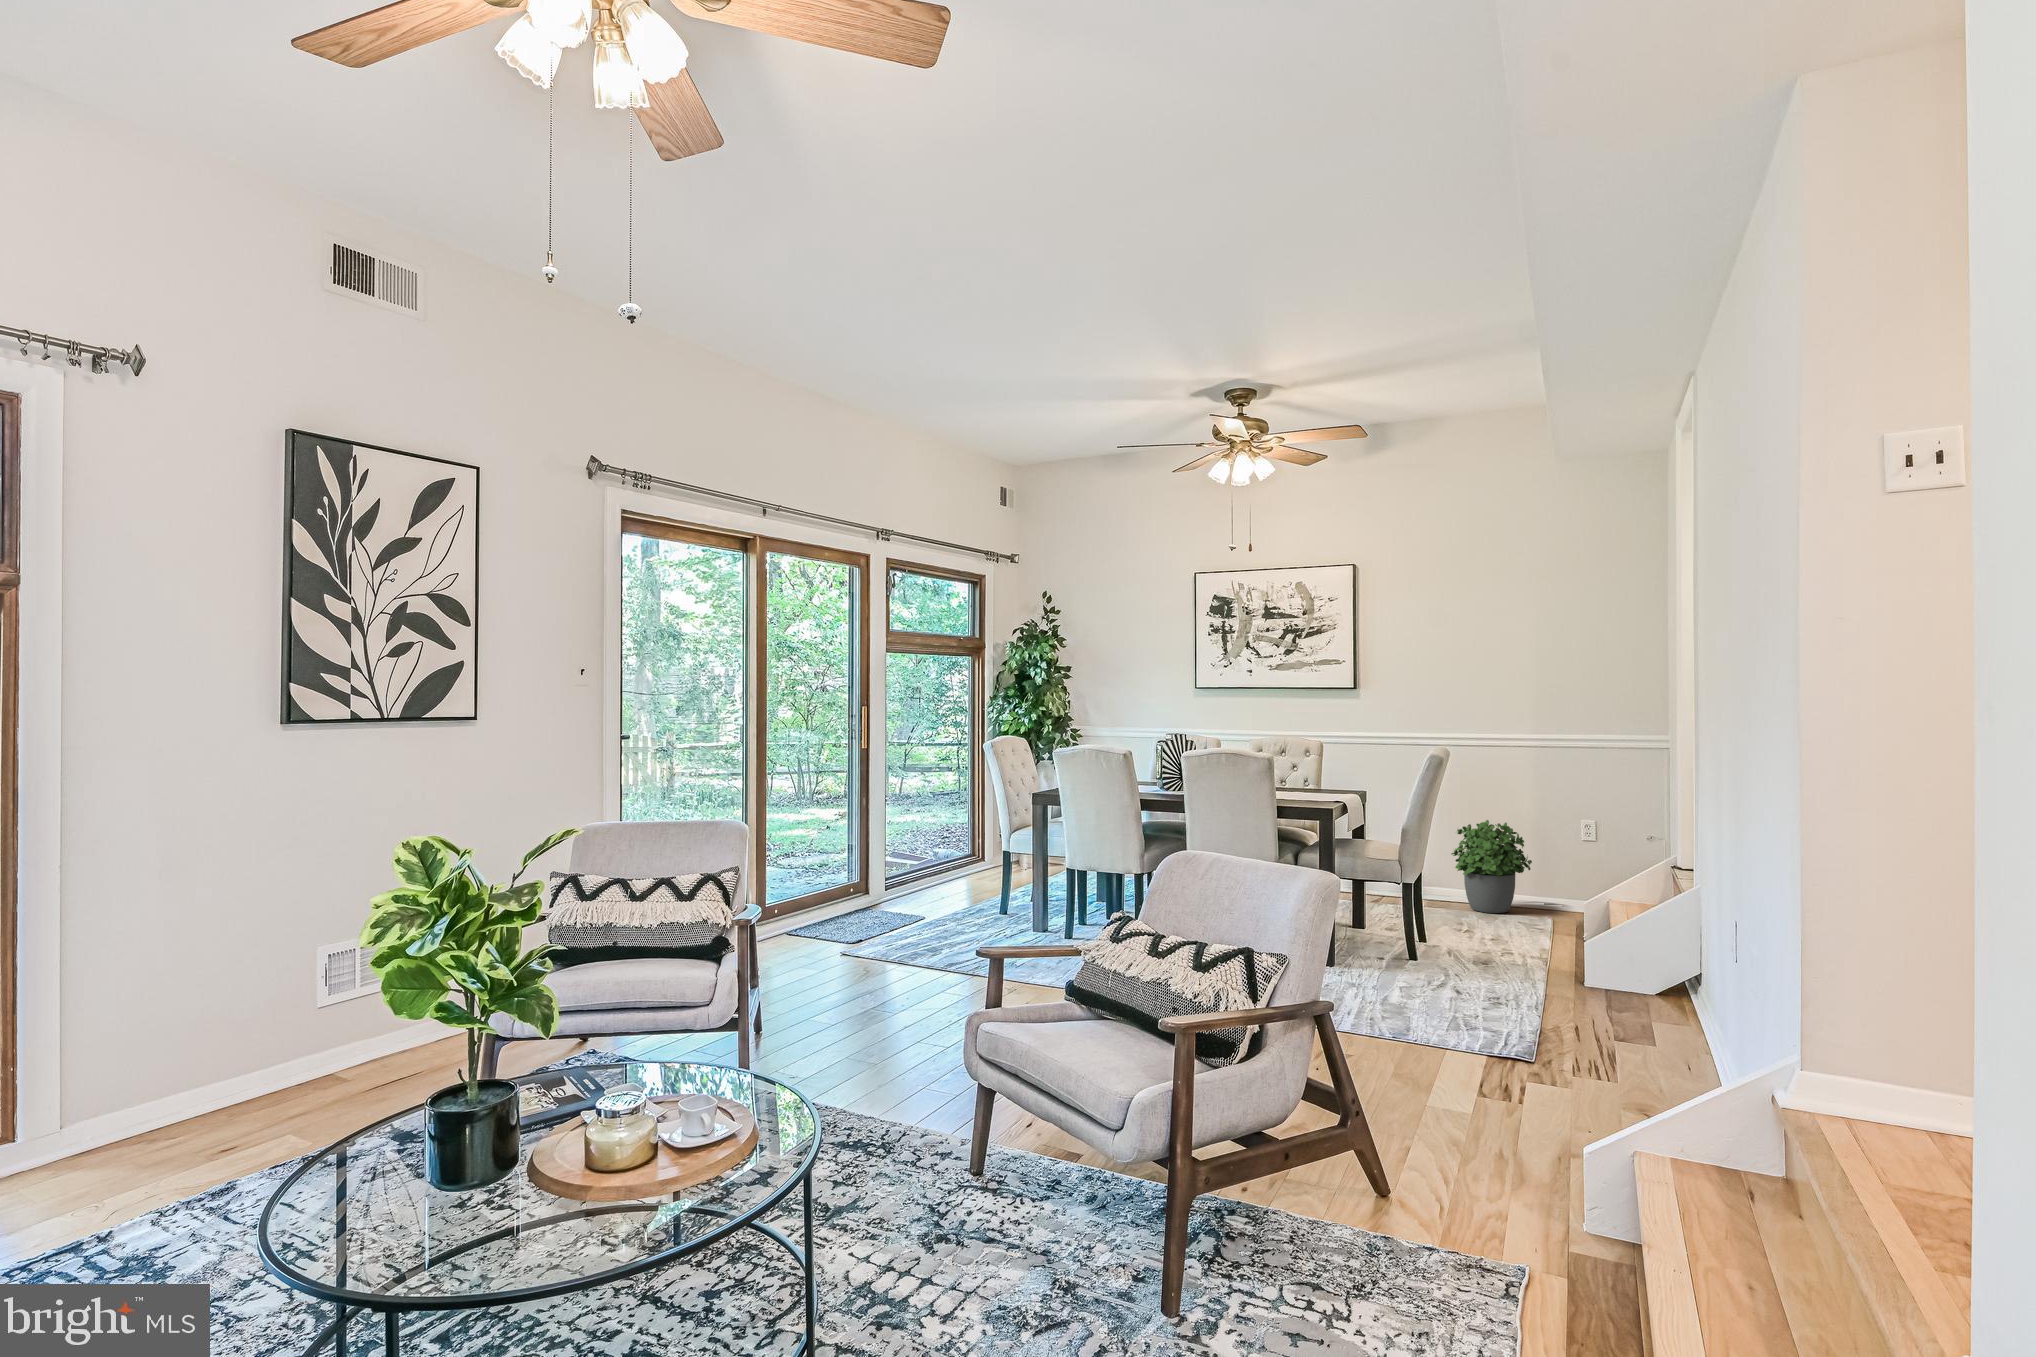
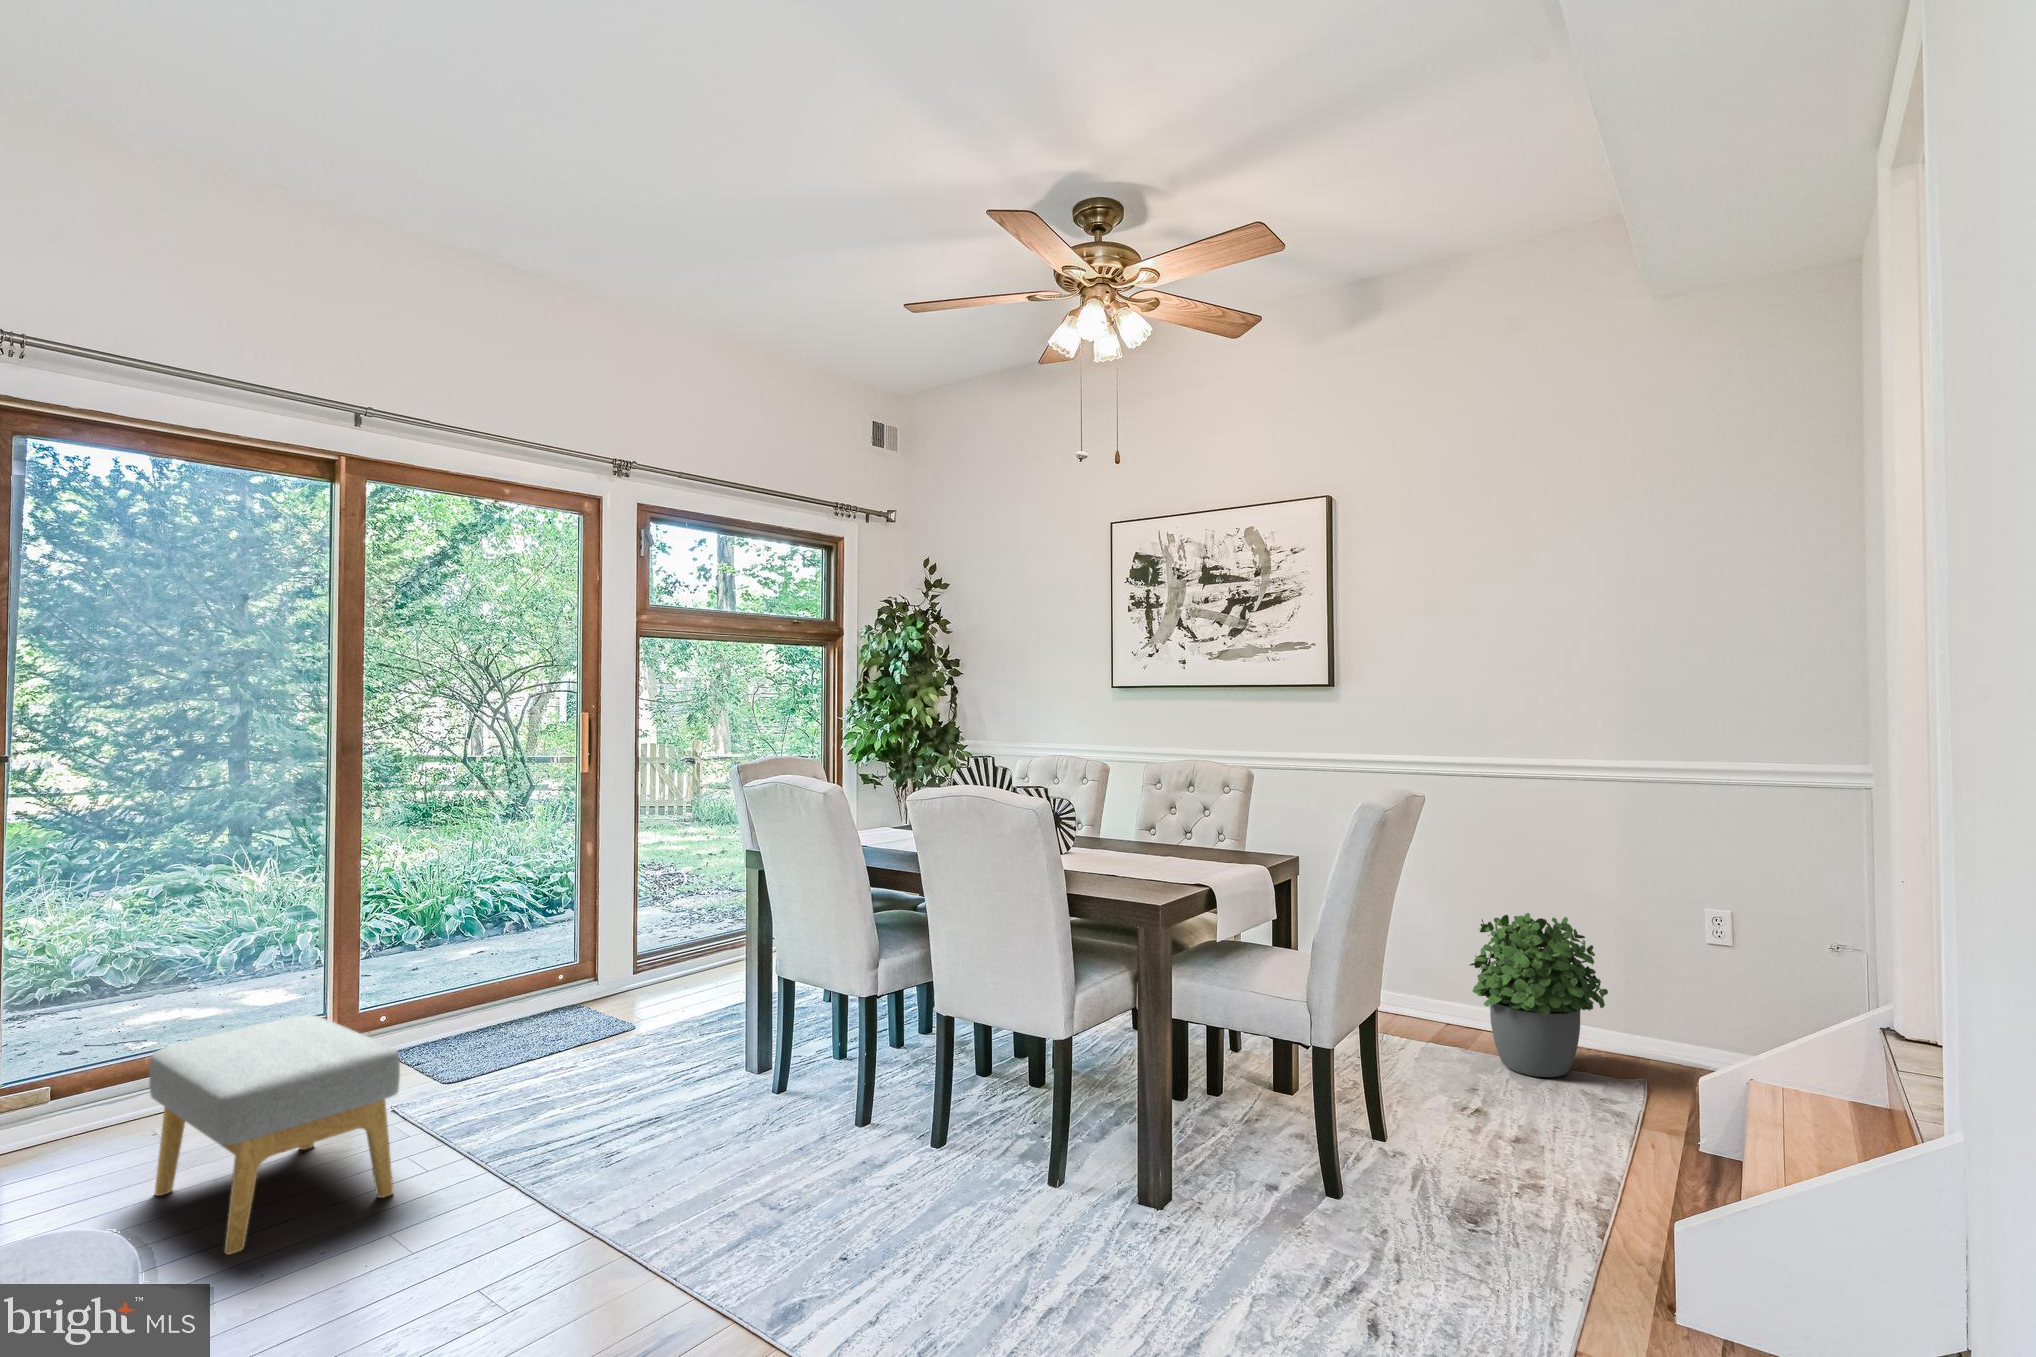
footstool: none [801,888,943,998] -> present [149,1015,400,1255]

